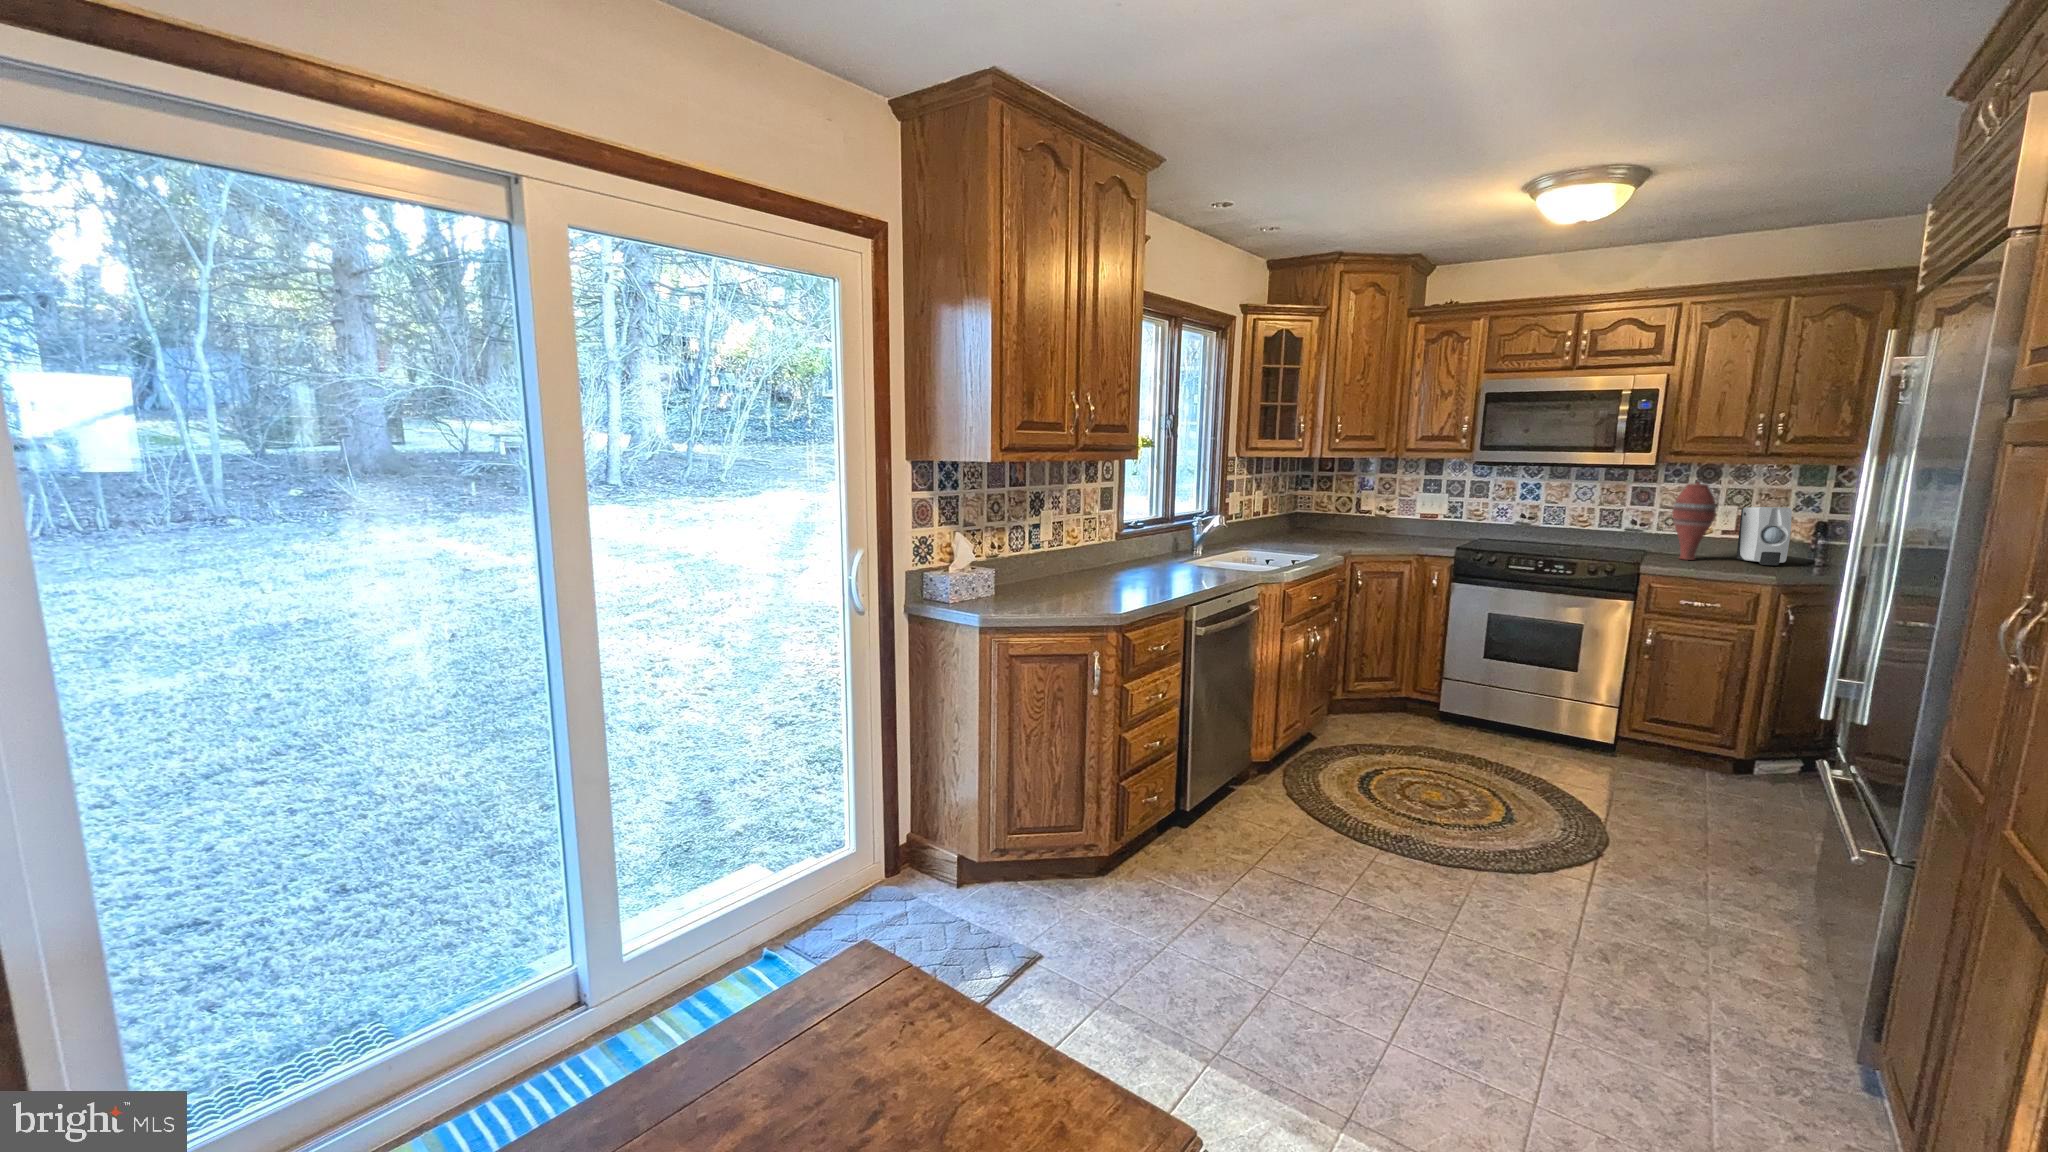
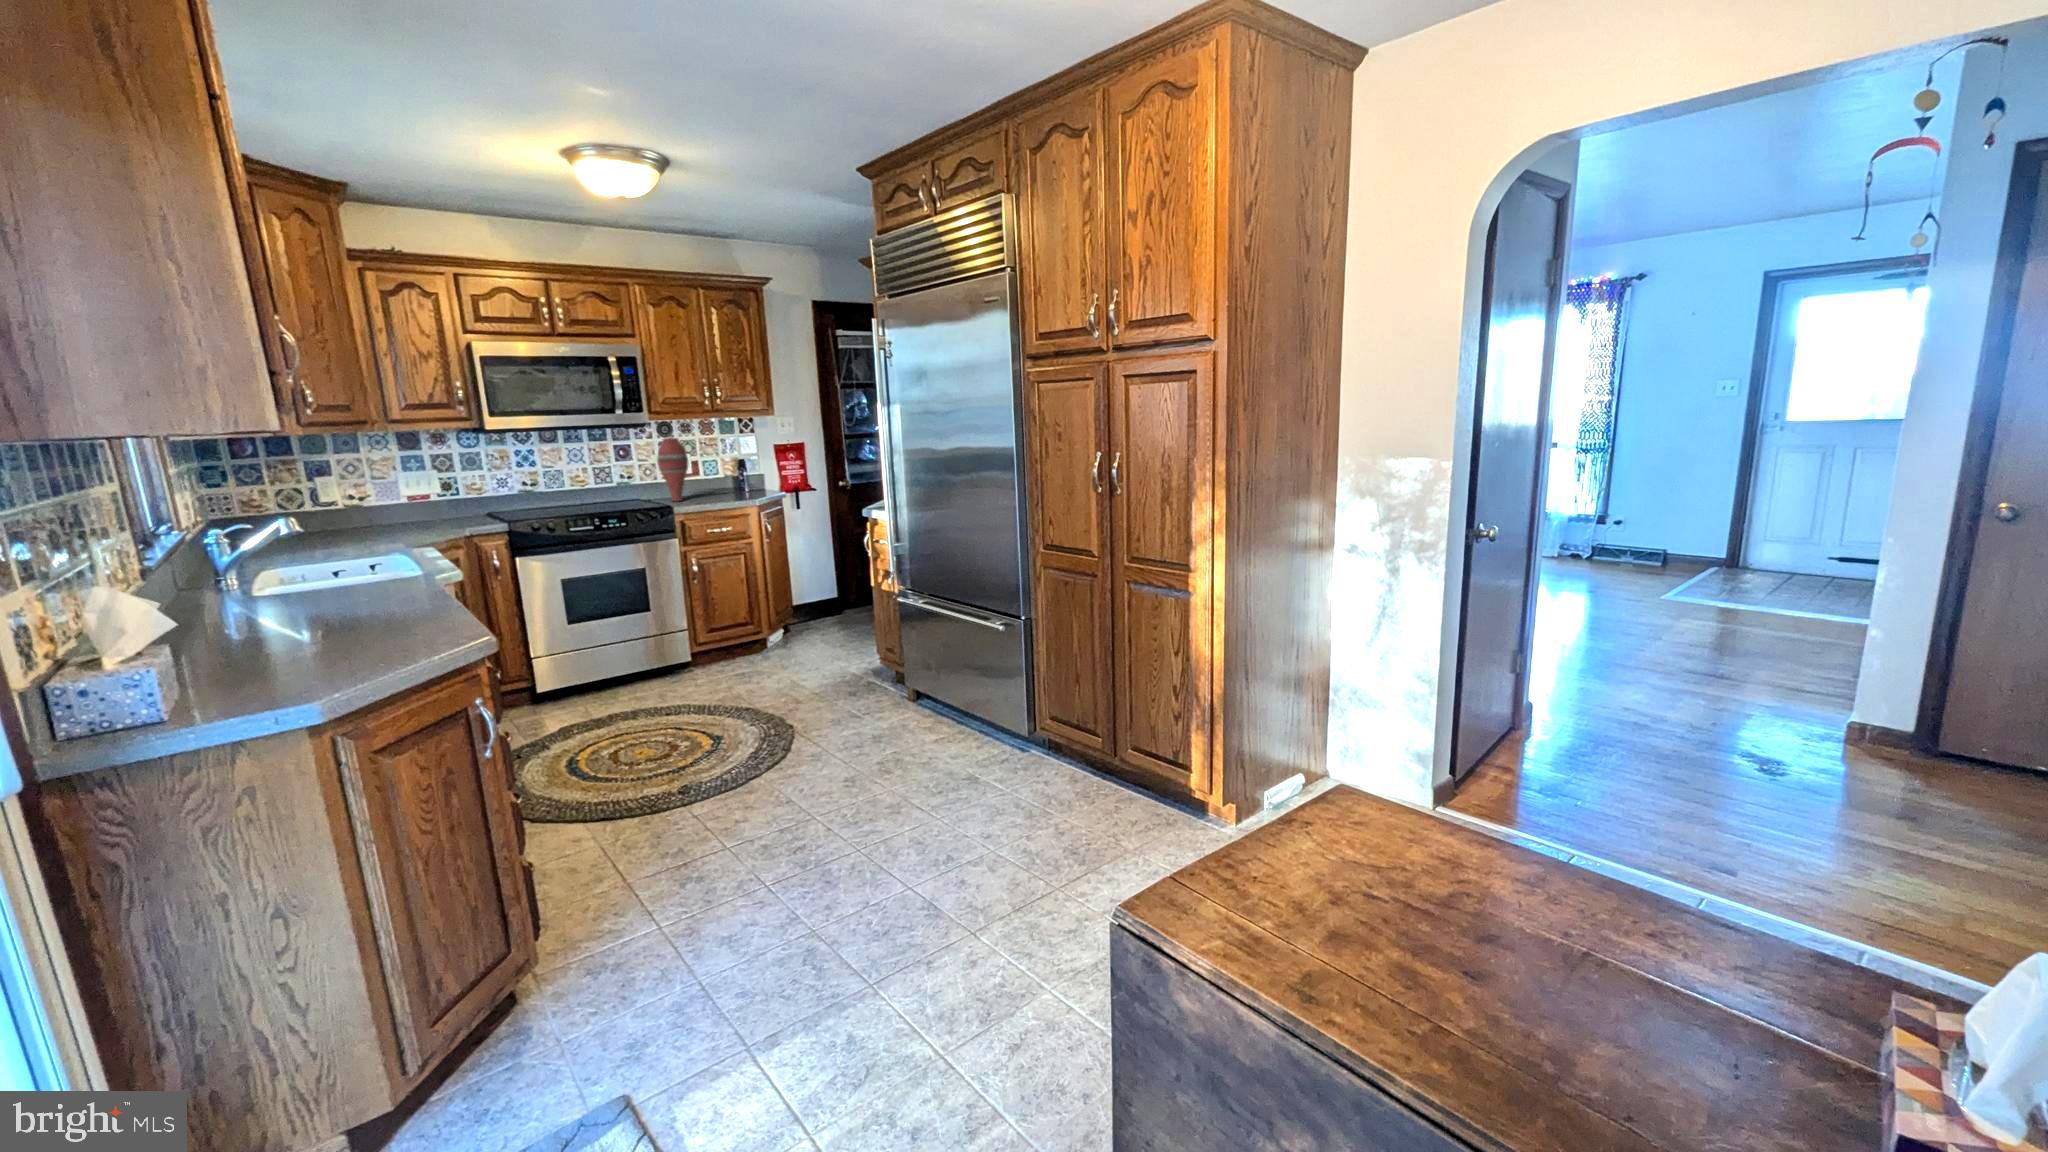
soap dispenser: present [1737,507,1792,565] -> none [698,451,737,496]

